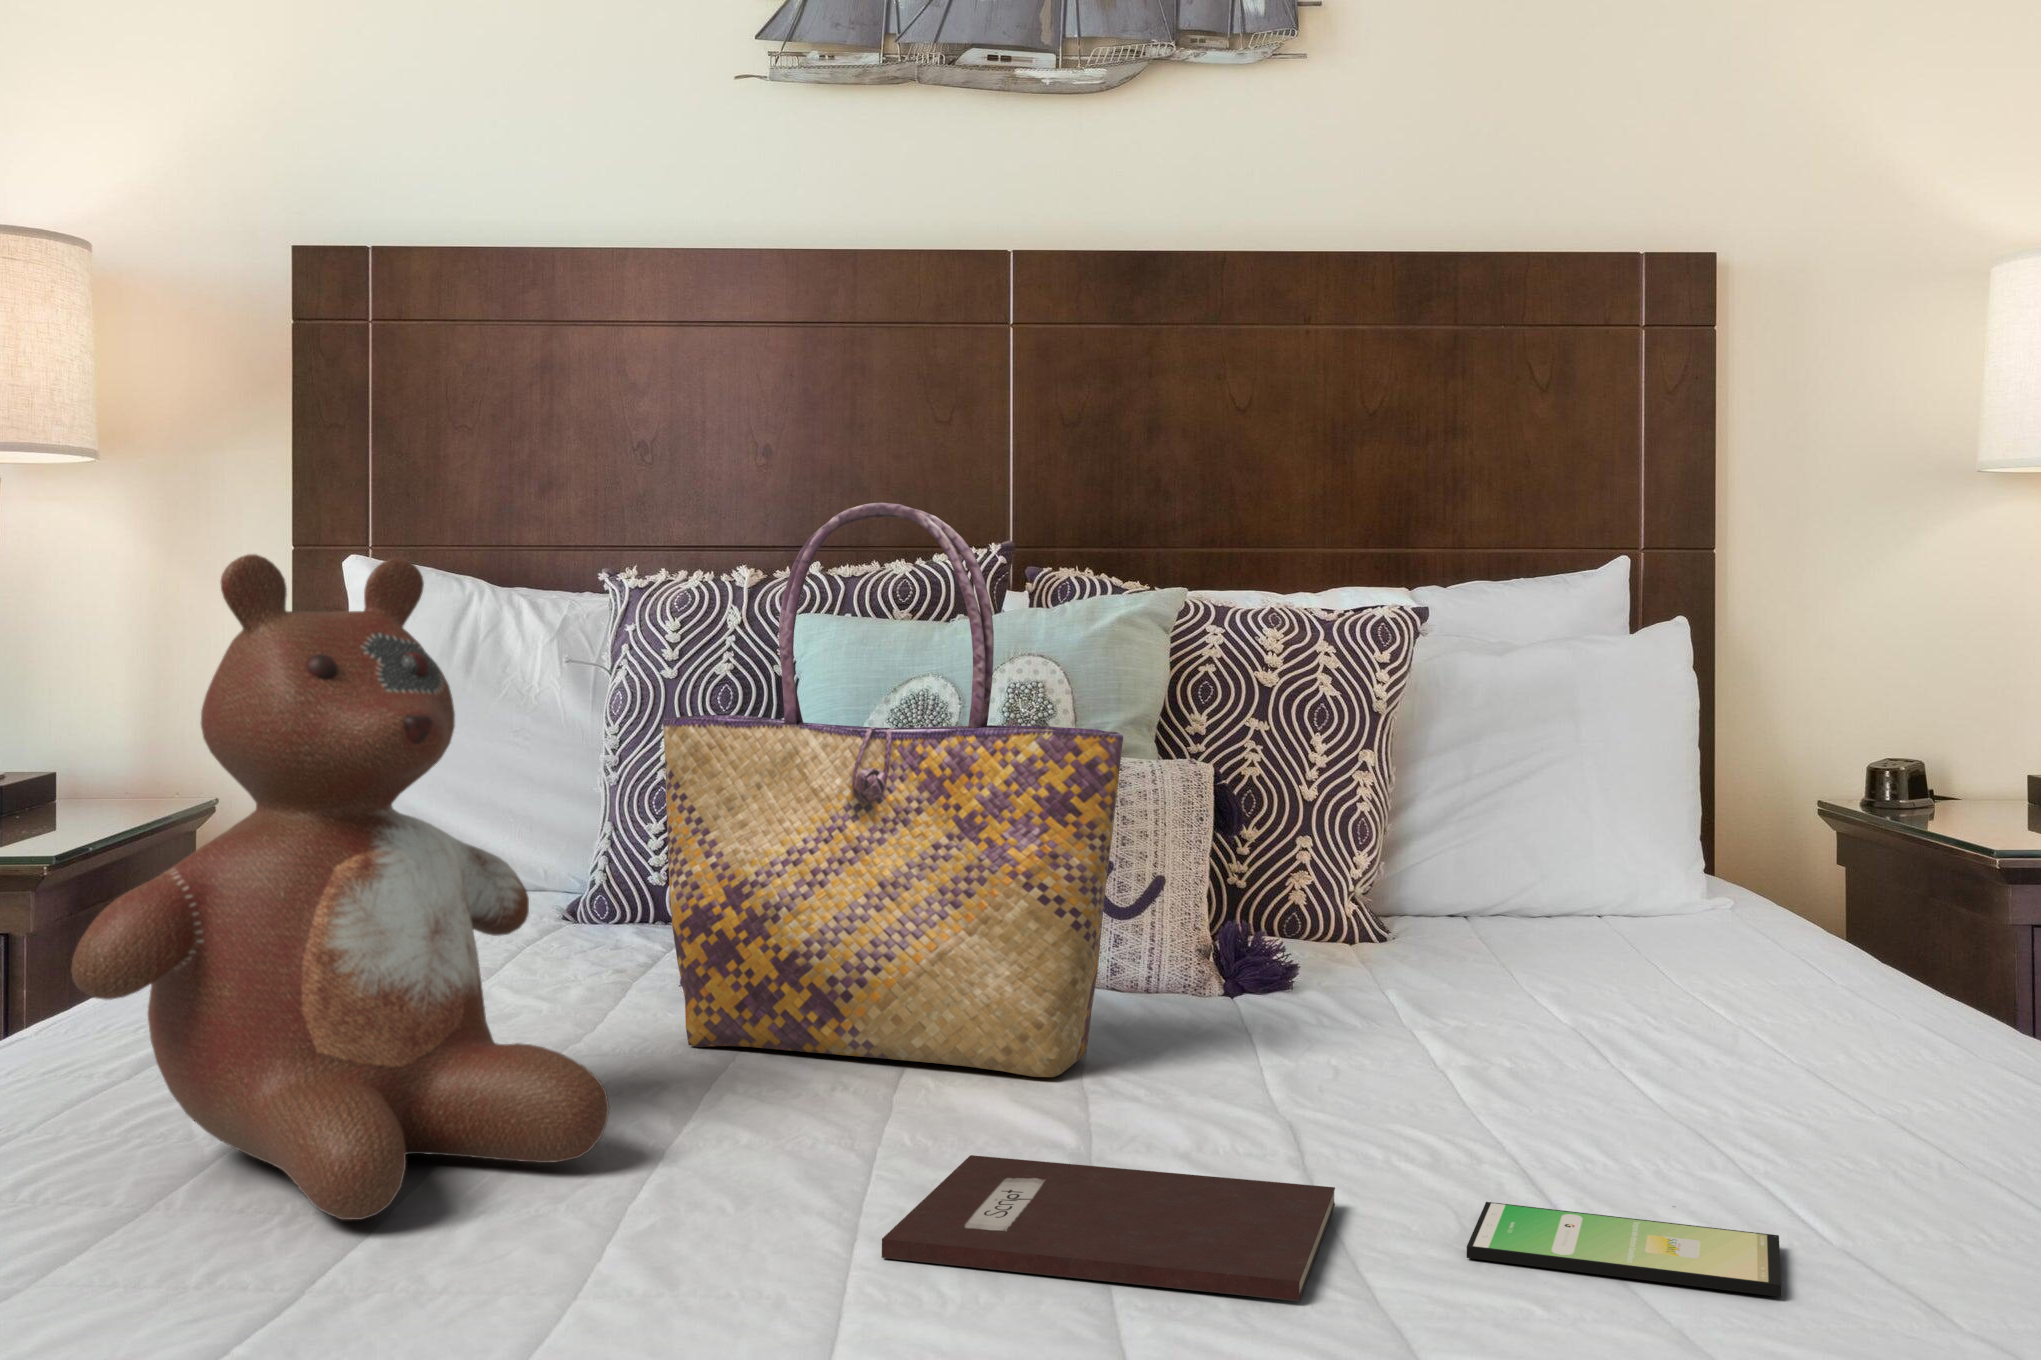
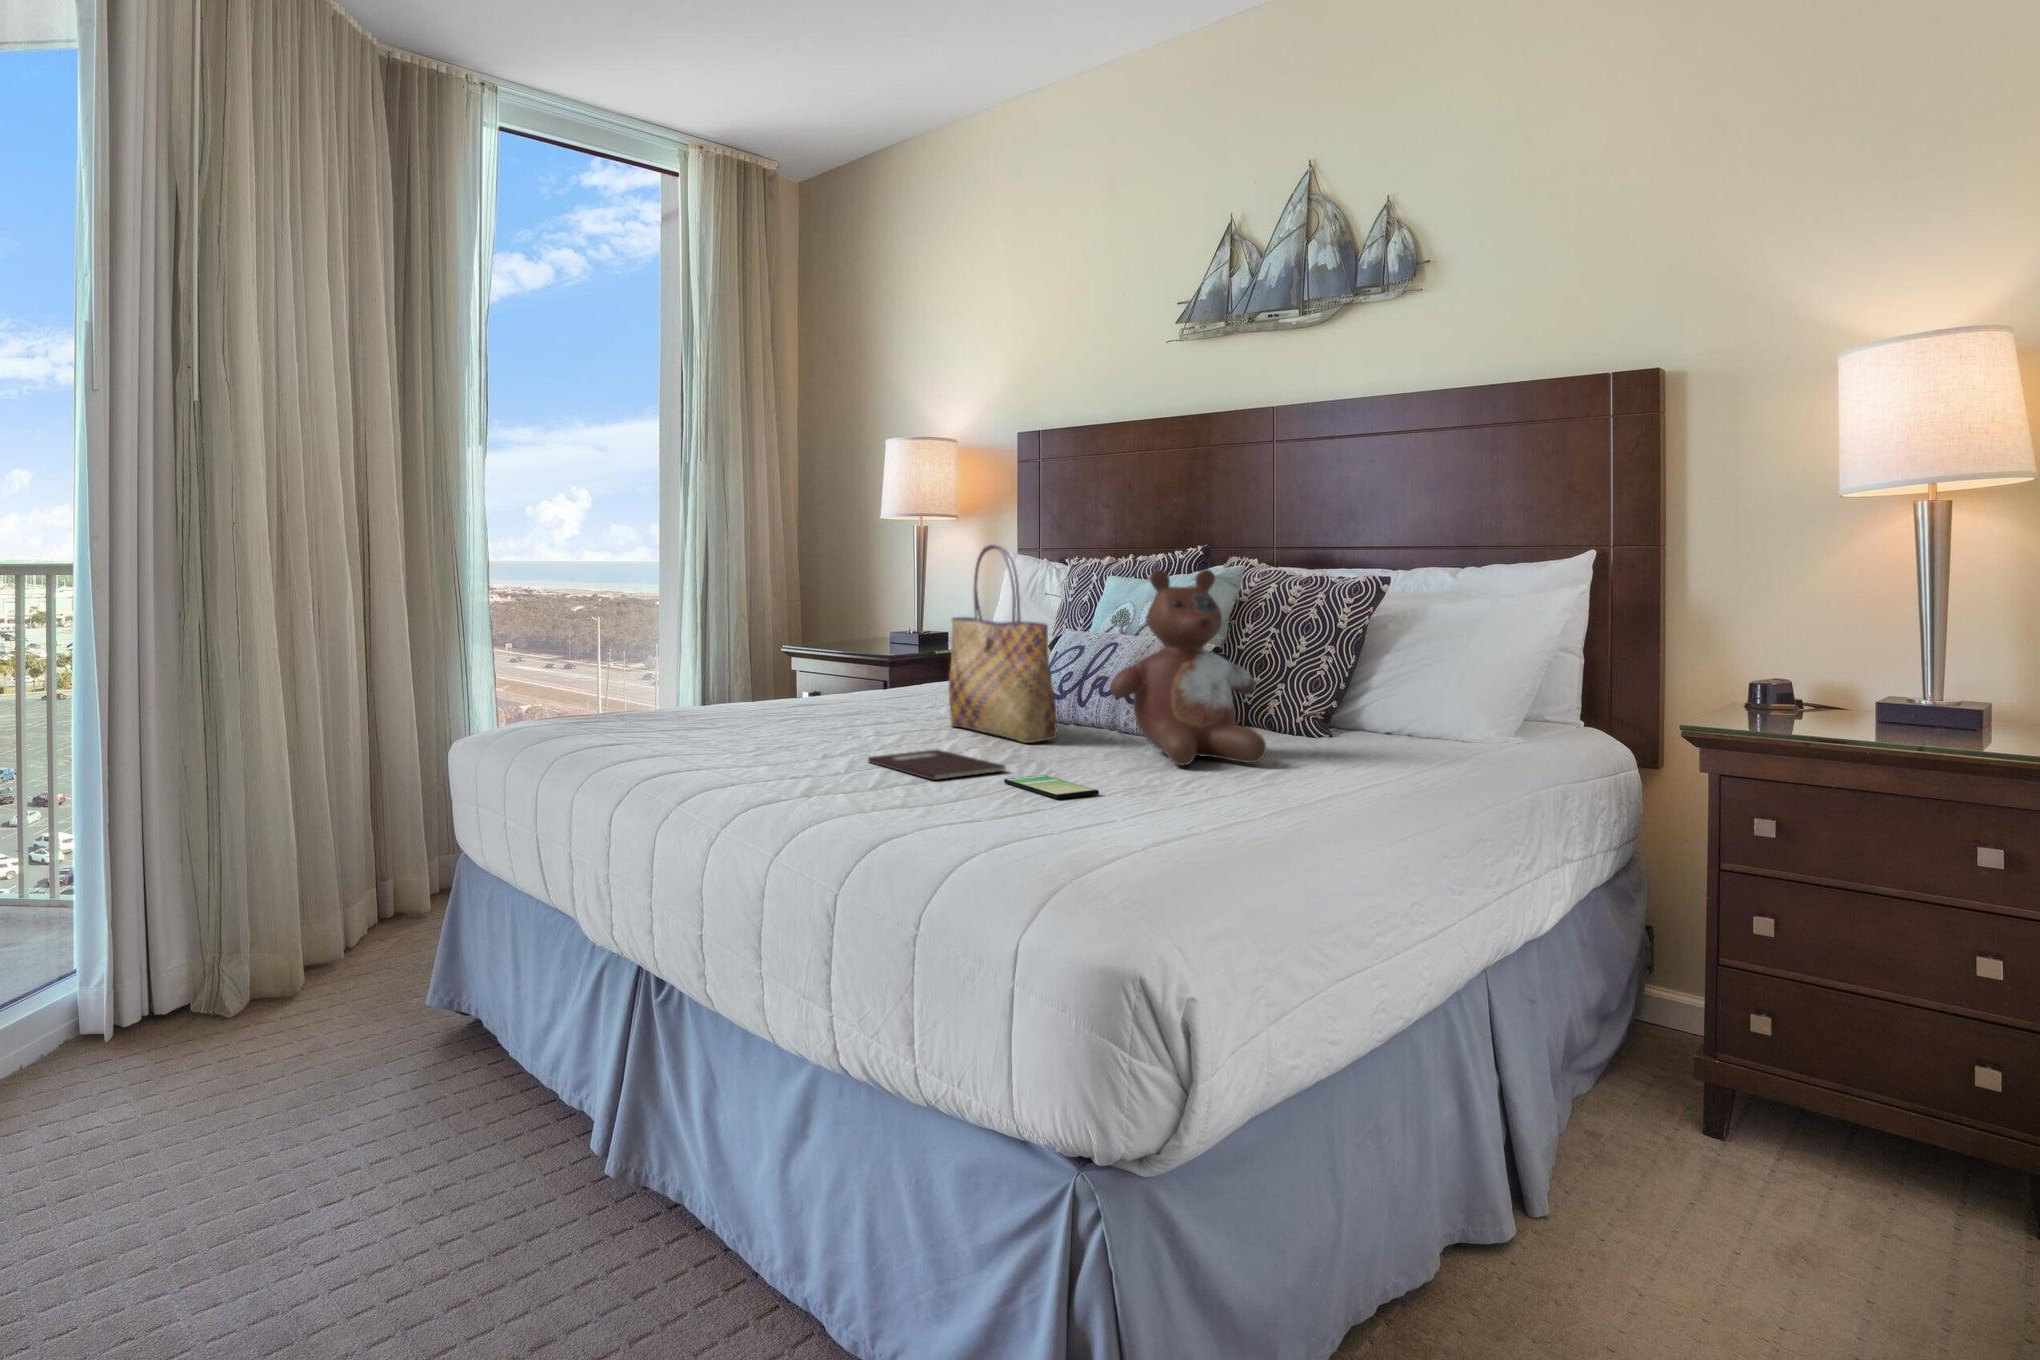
stuffed bear: present [71,554,609,1220] -> present [1110,569,1266,765]

